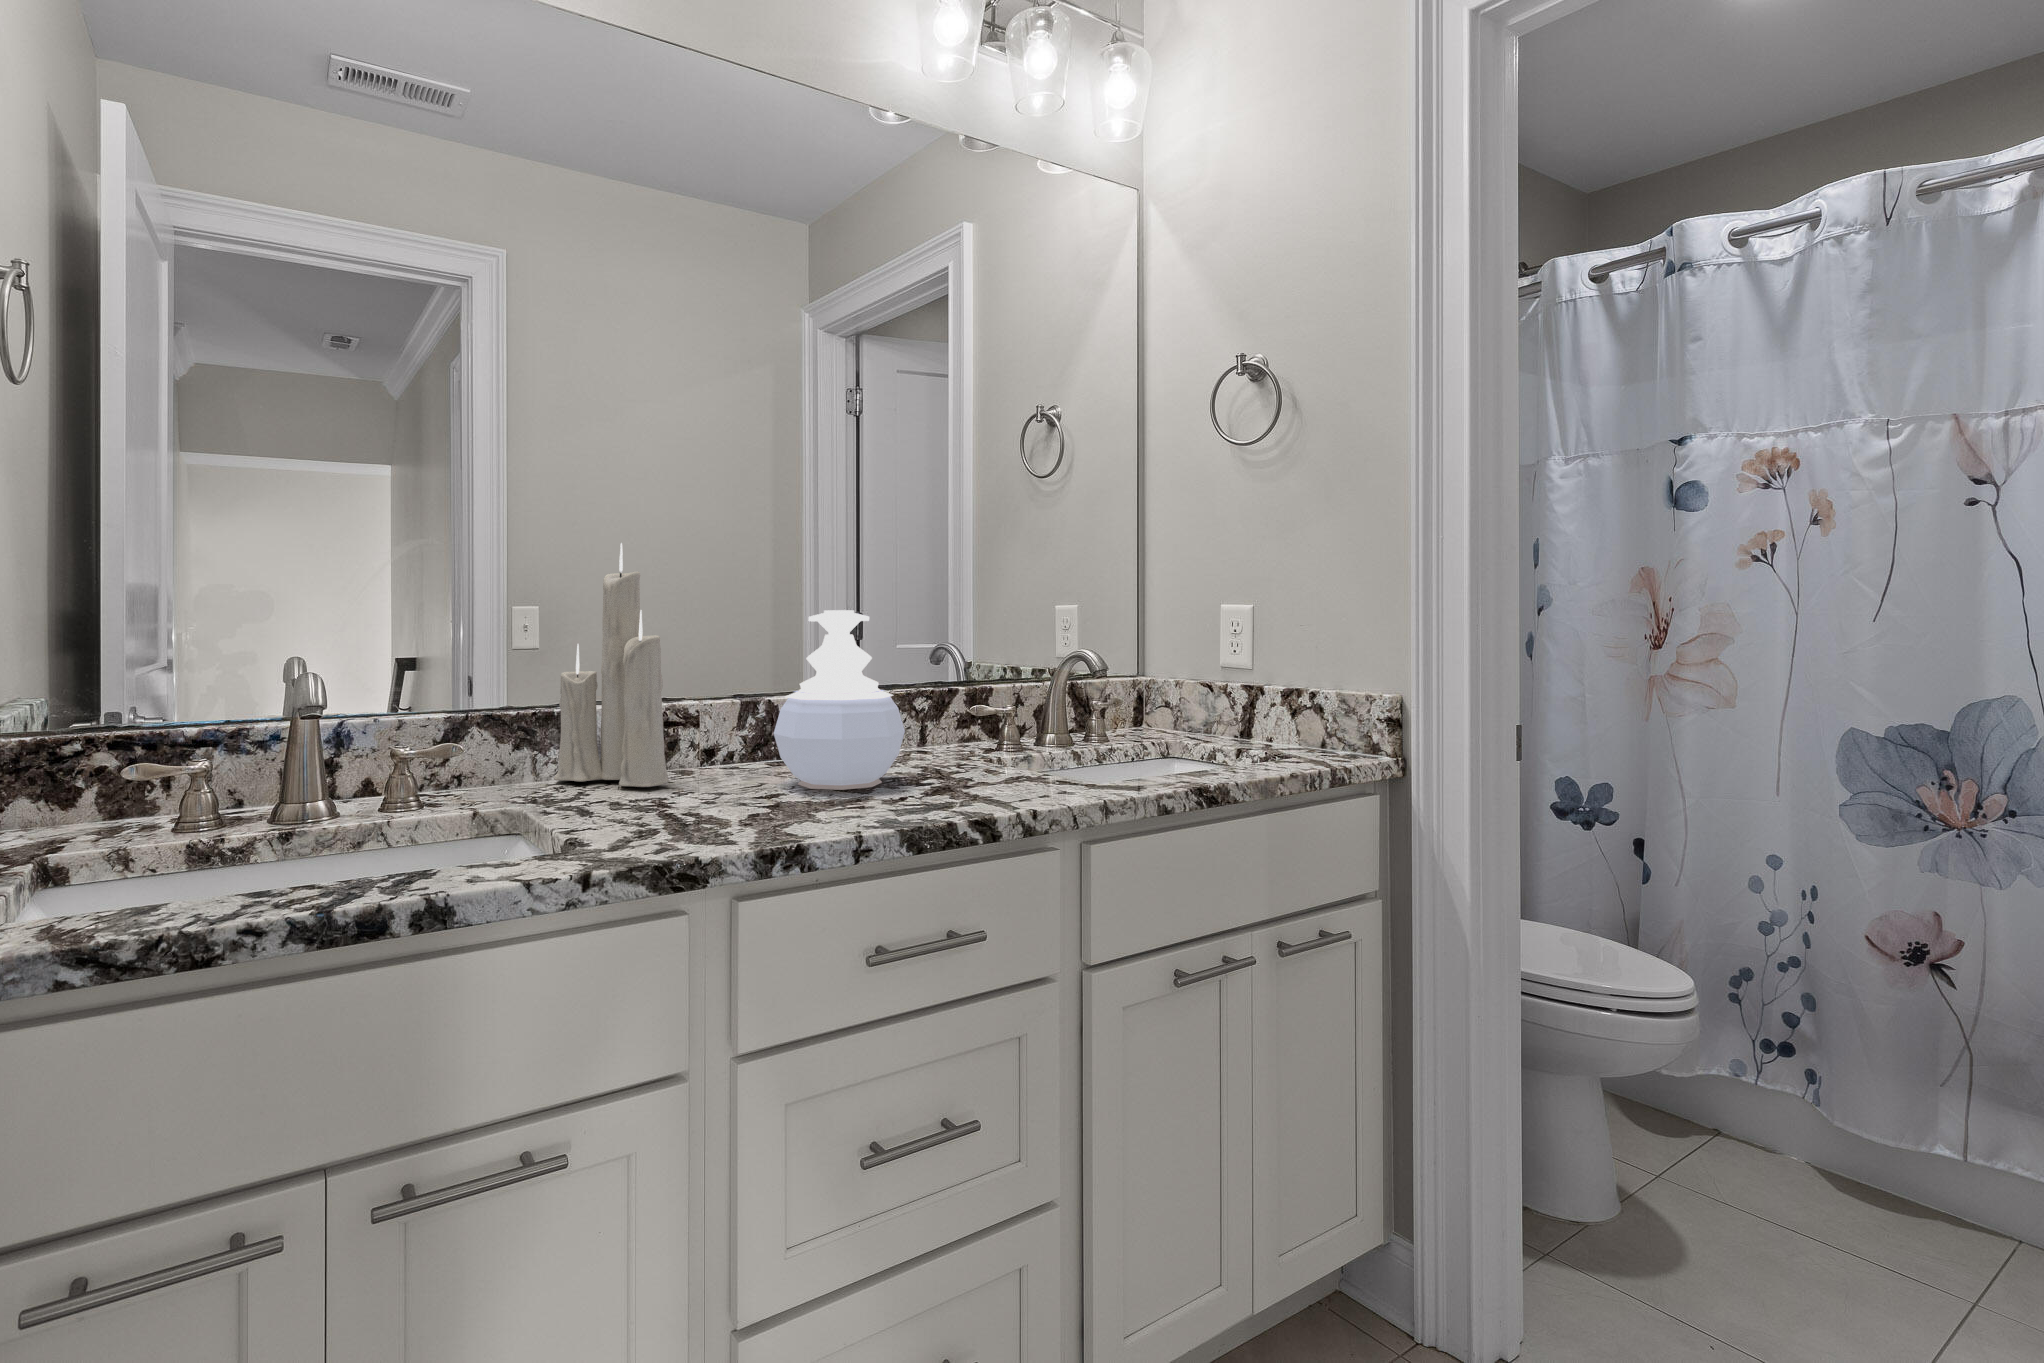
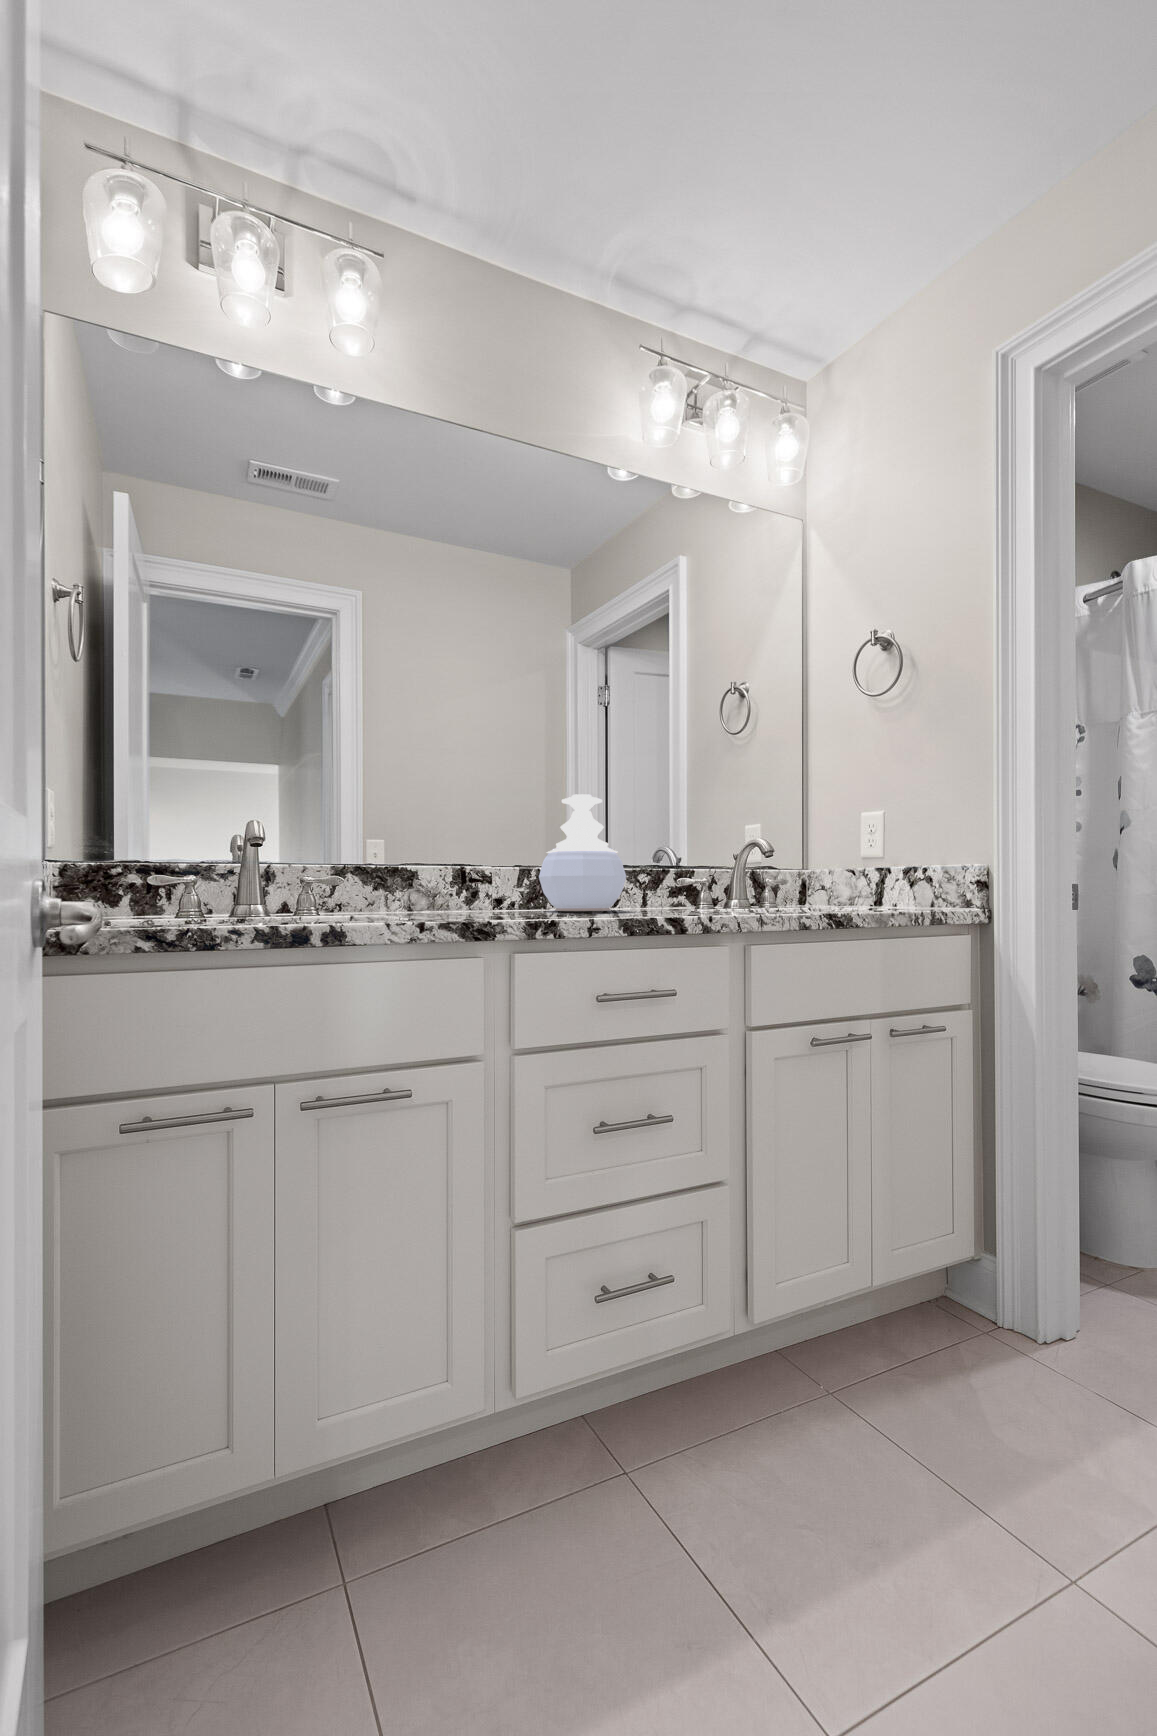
candle: present [554,543,668,787] -> none [397,745,470,909]

